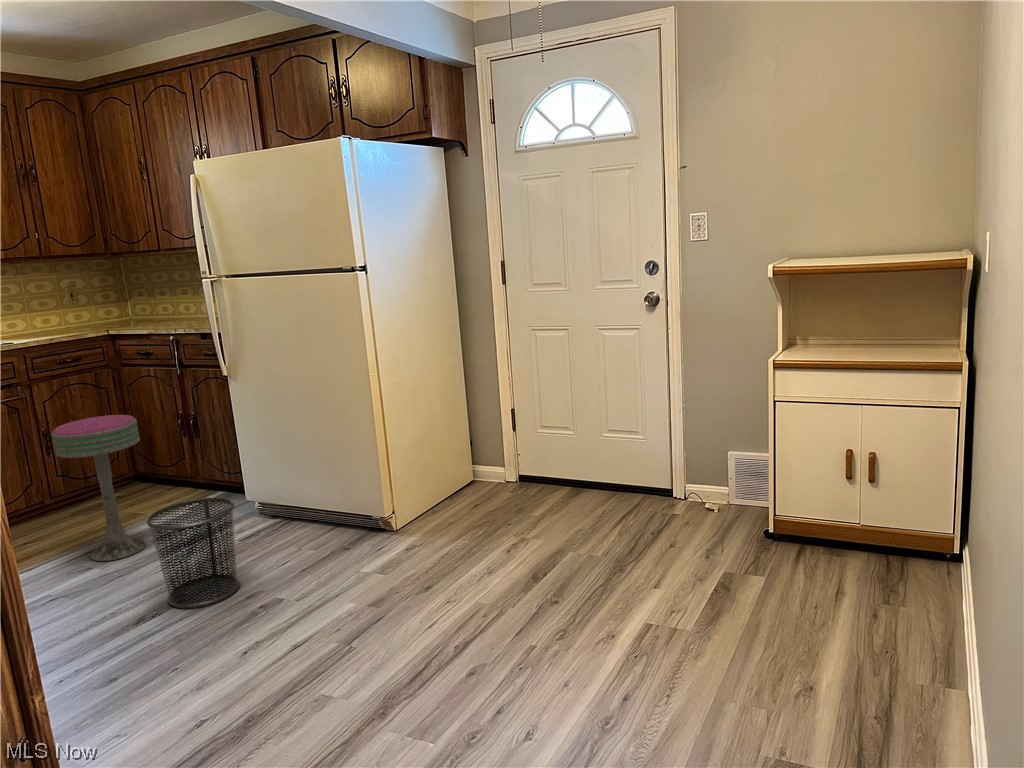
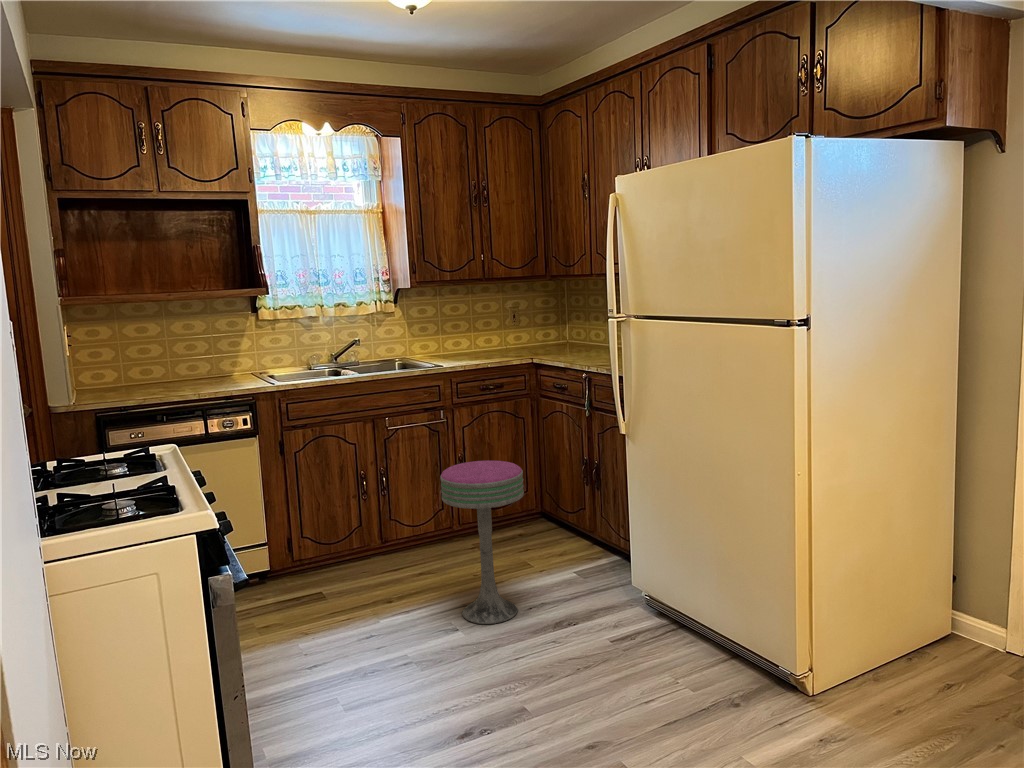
waste bin: present [147,498,240,608] -> none [491,592,591,735]

